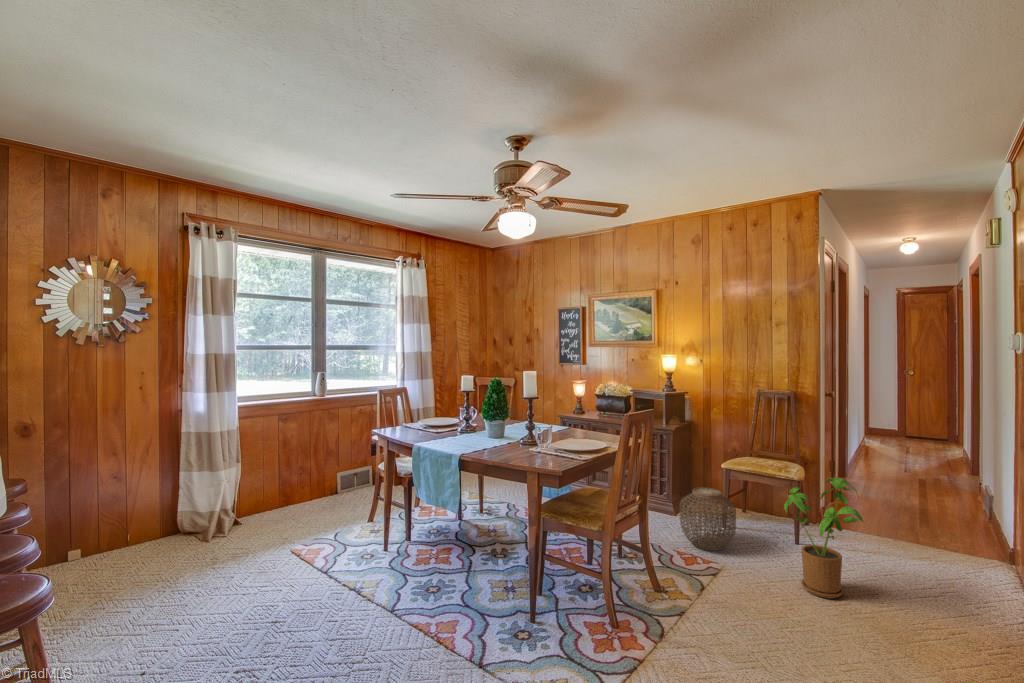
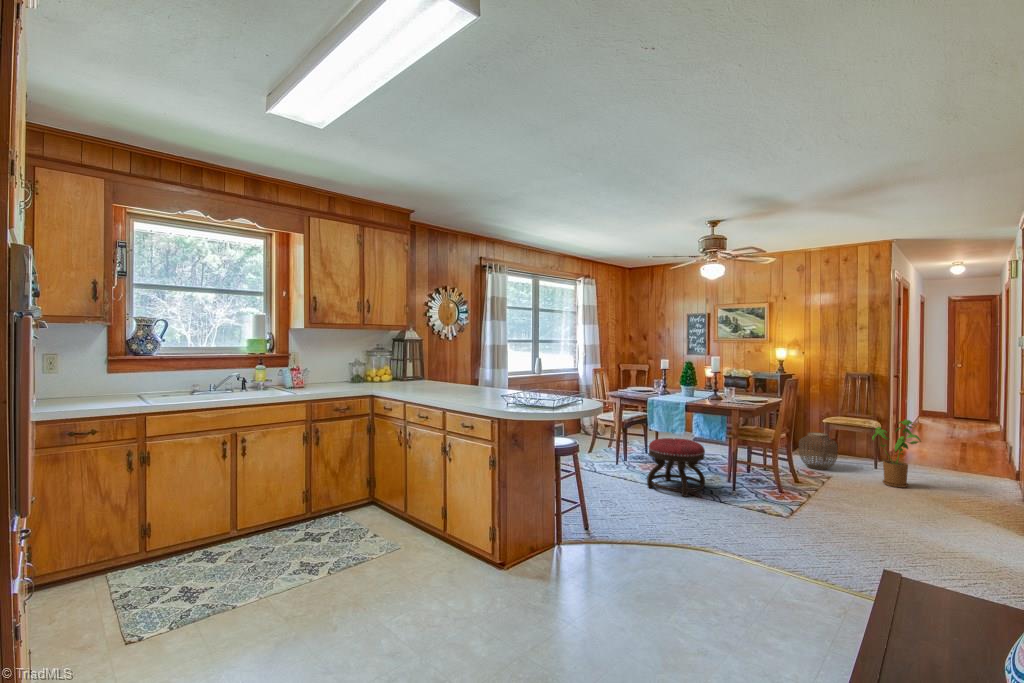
ottoman: none [378,519,484,649] -> present [647,438,705,497]

